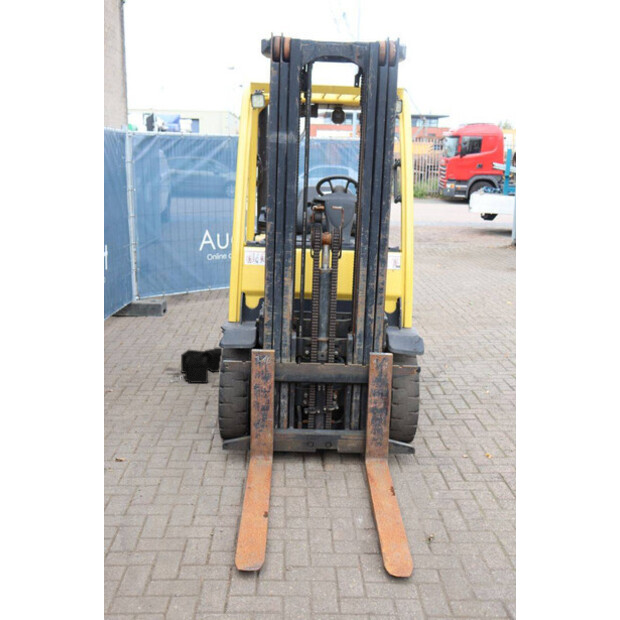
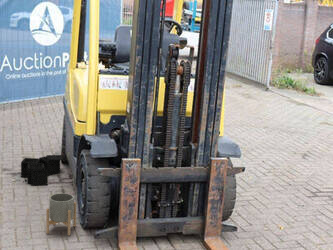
planter: none [176,391,217,444] -> present [46,193,76,236]

